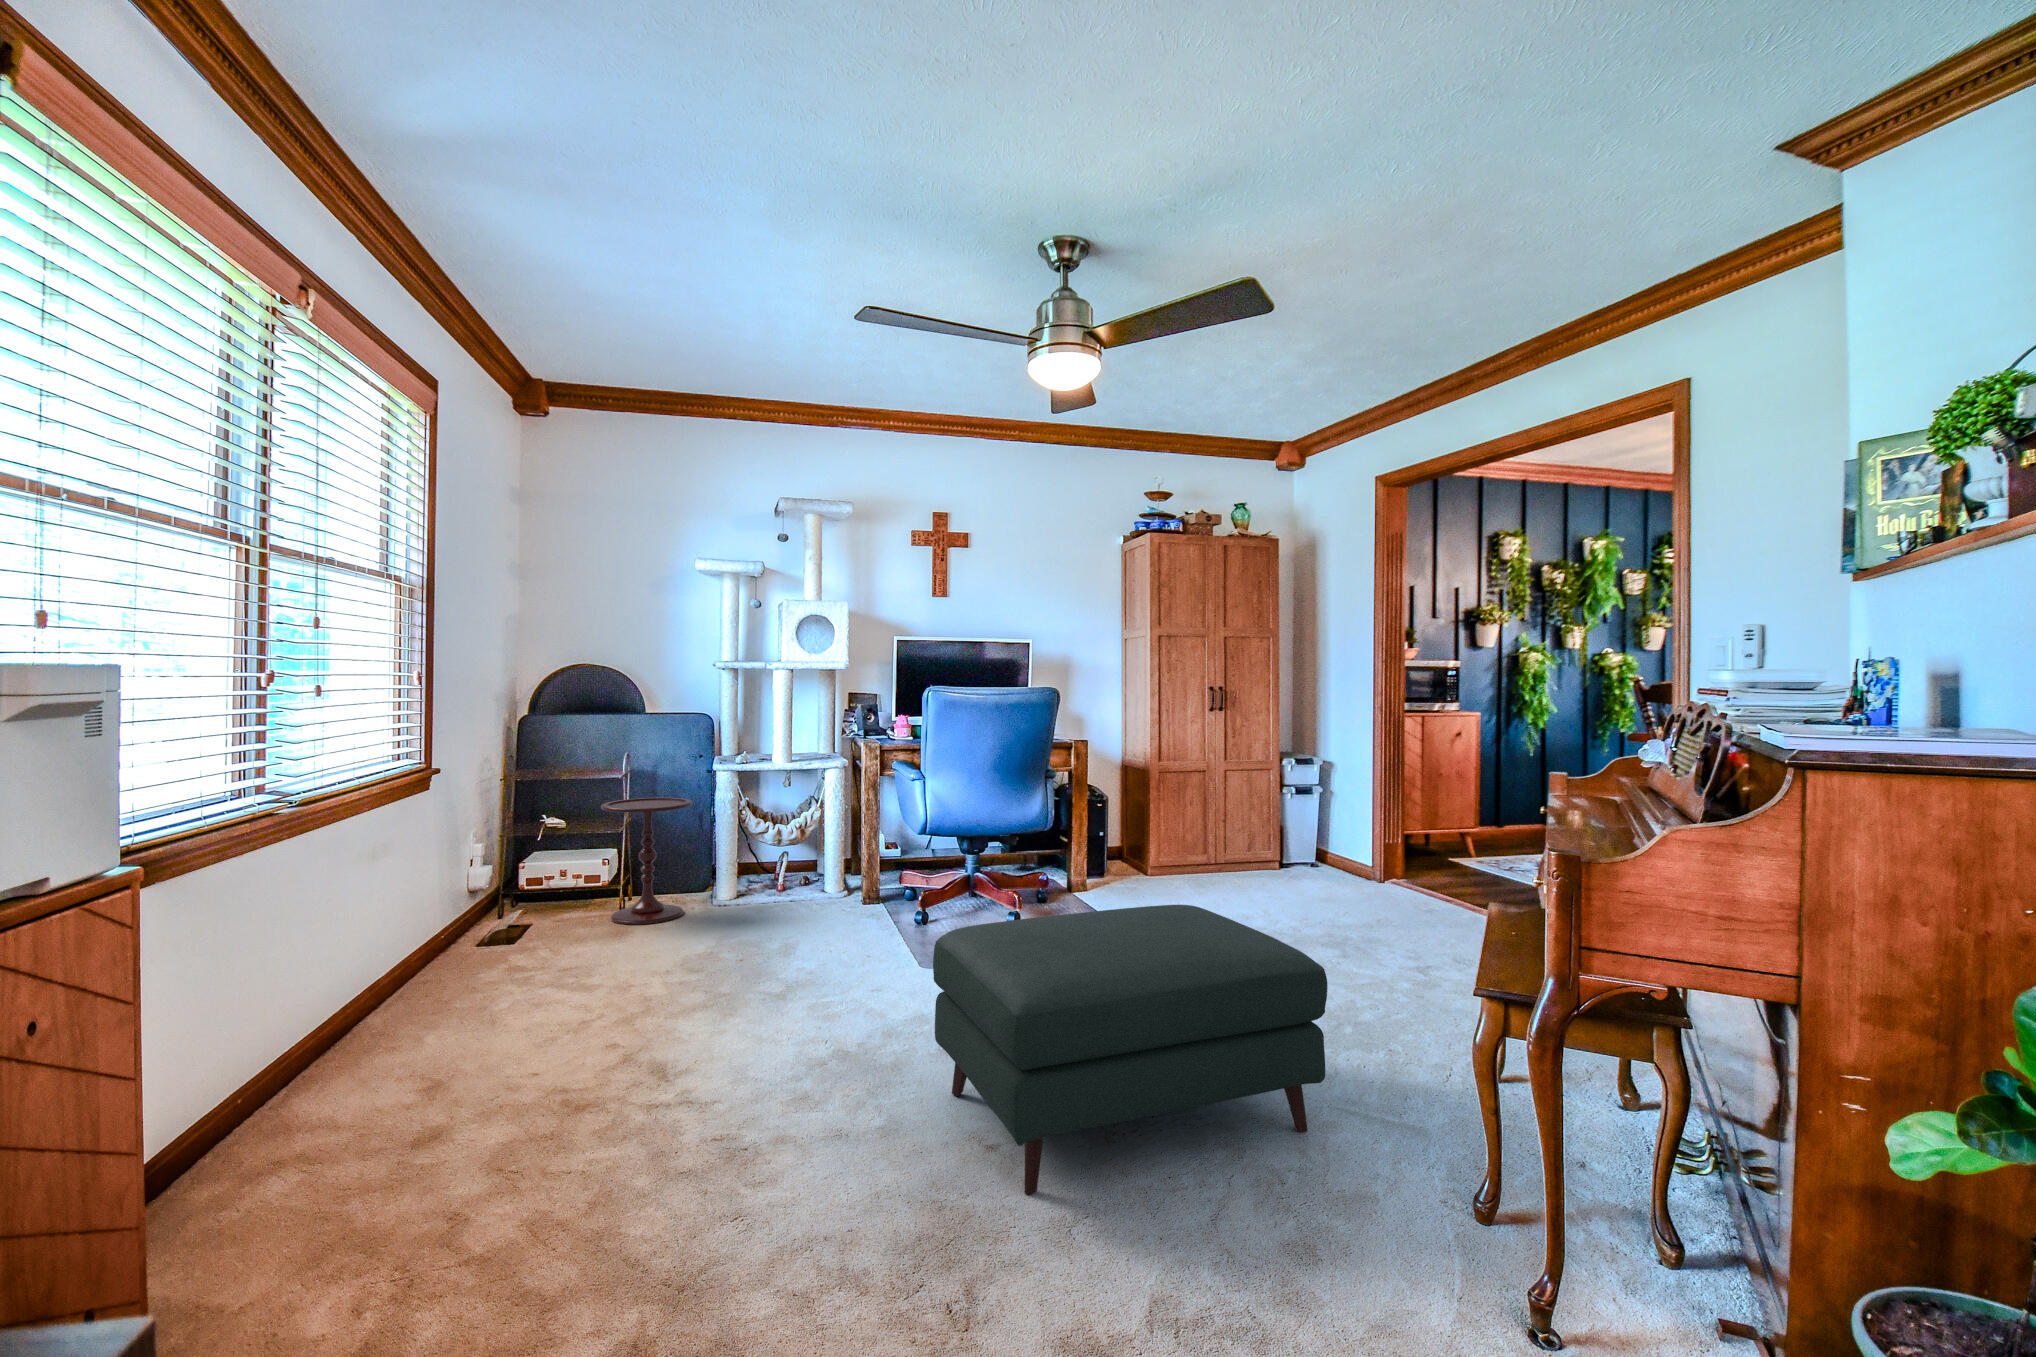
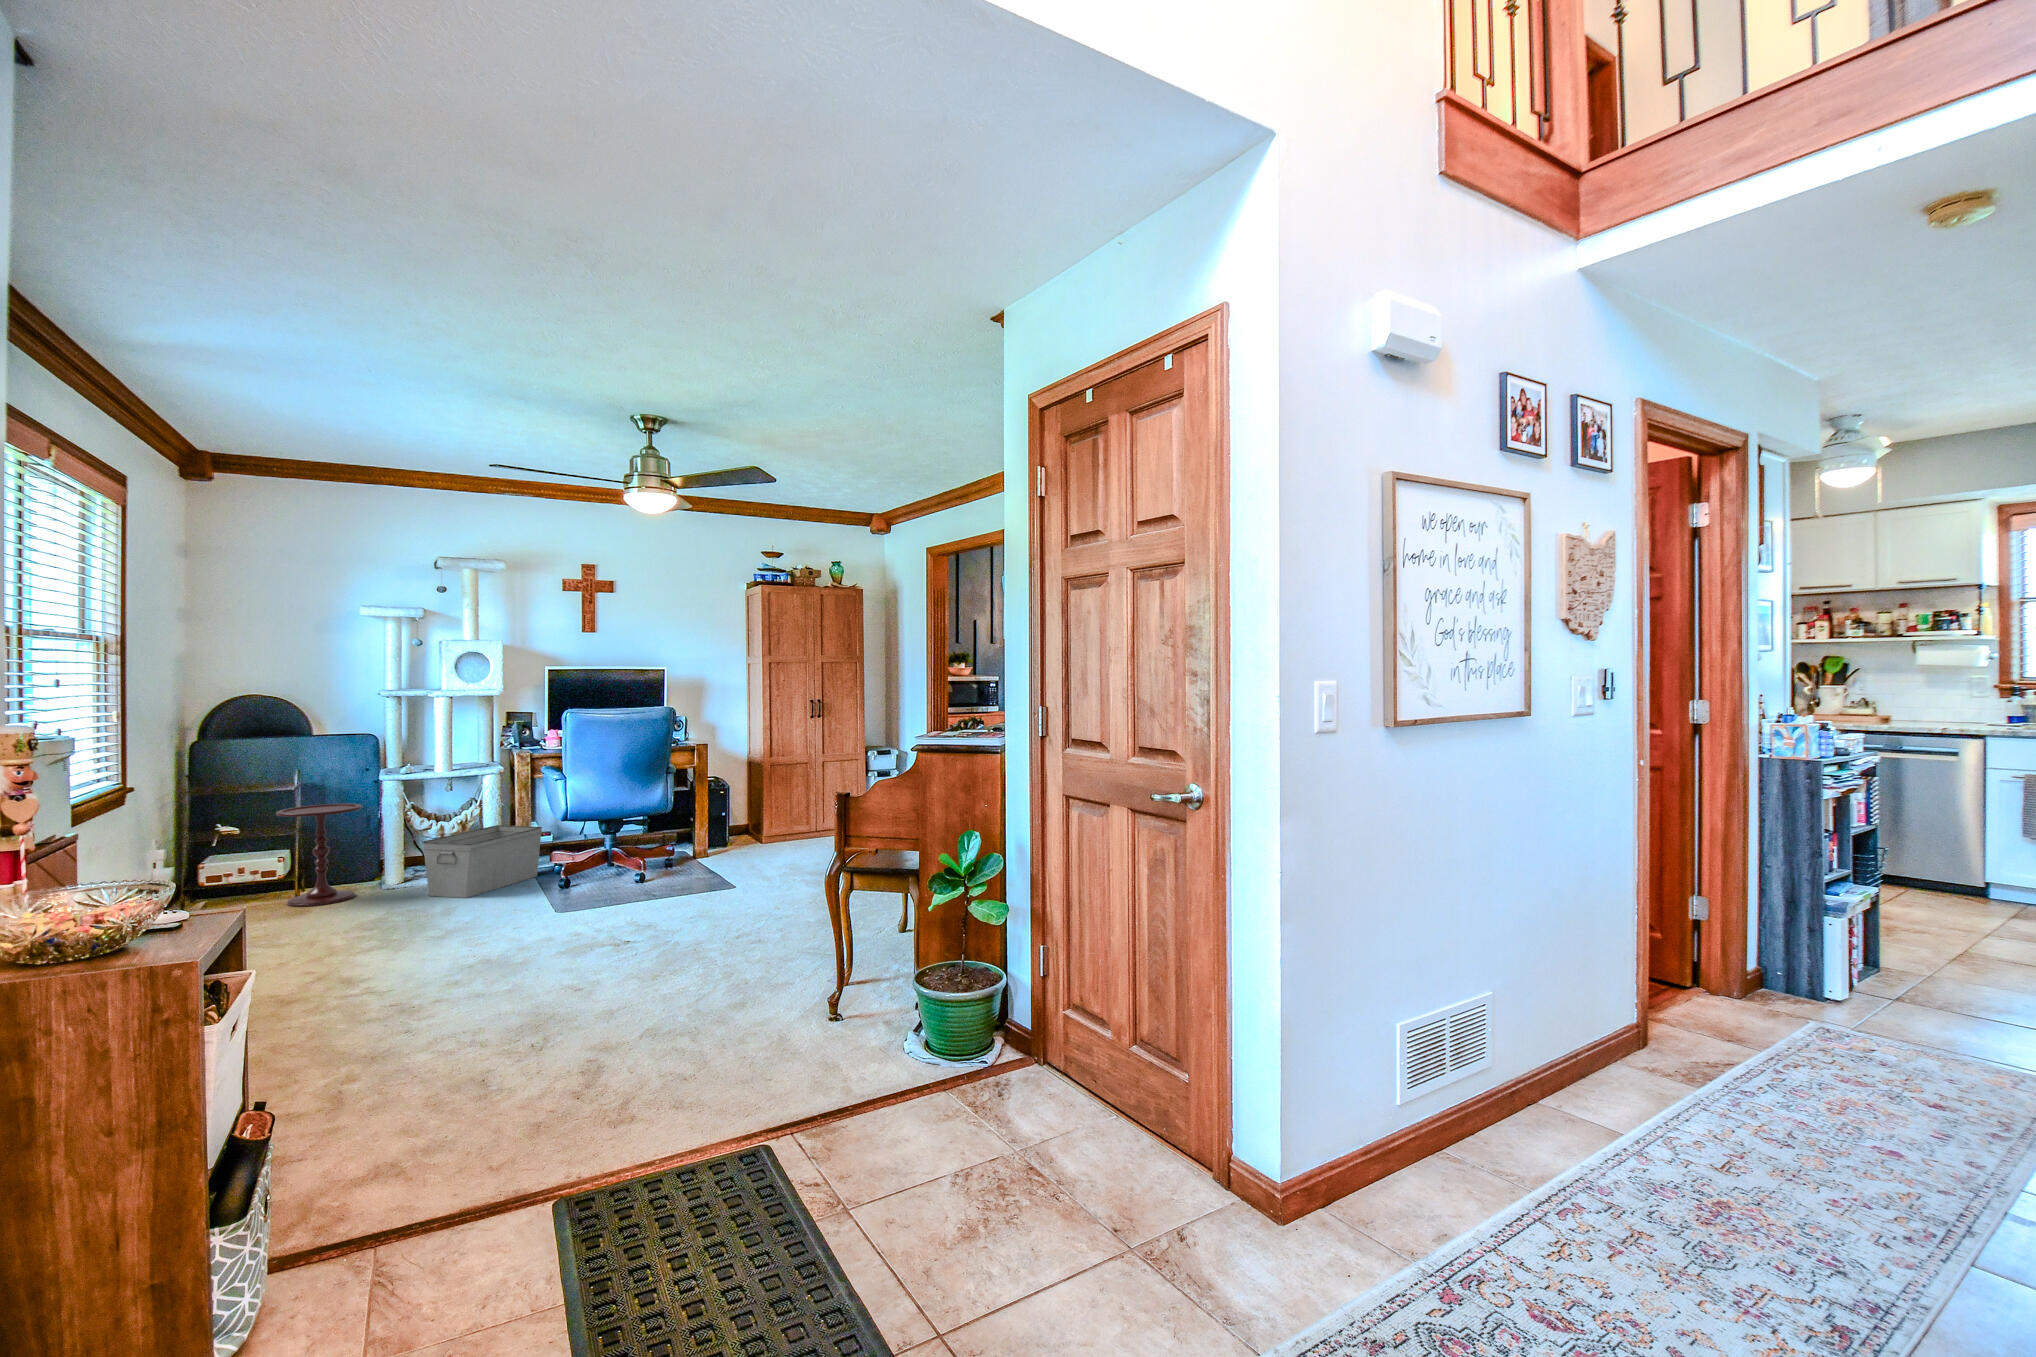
storage bin: none [756,834,891,930] -> present [422,825,542,898]
ottoman: present [933,905,1328,1195] -> none [548,847,785,1003]

